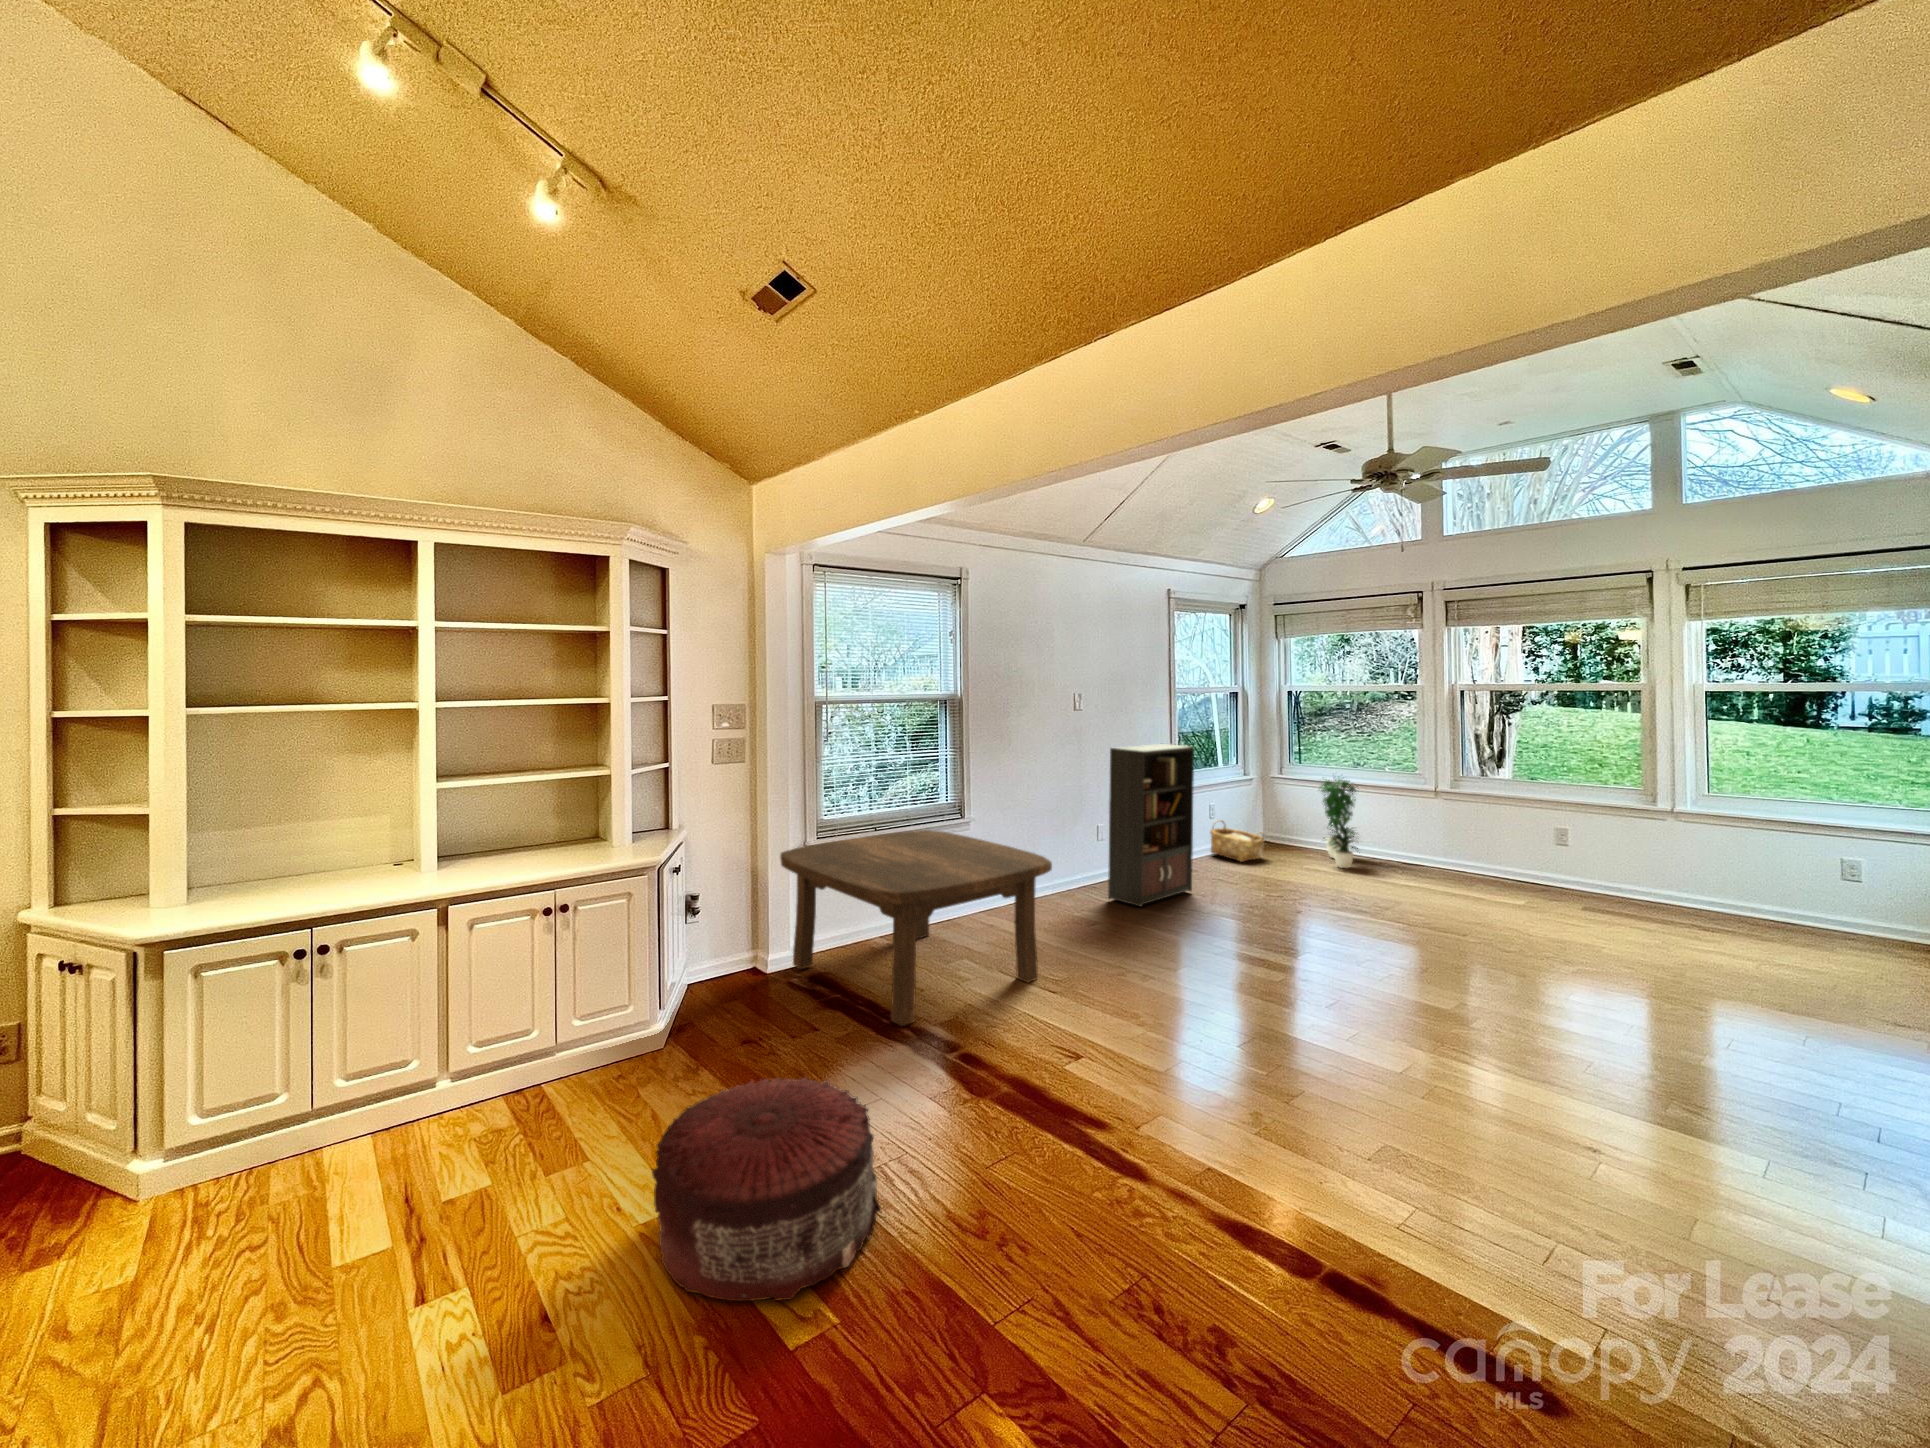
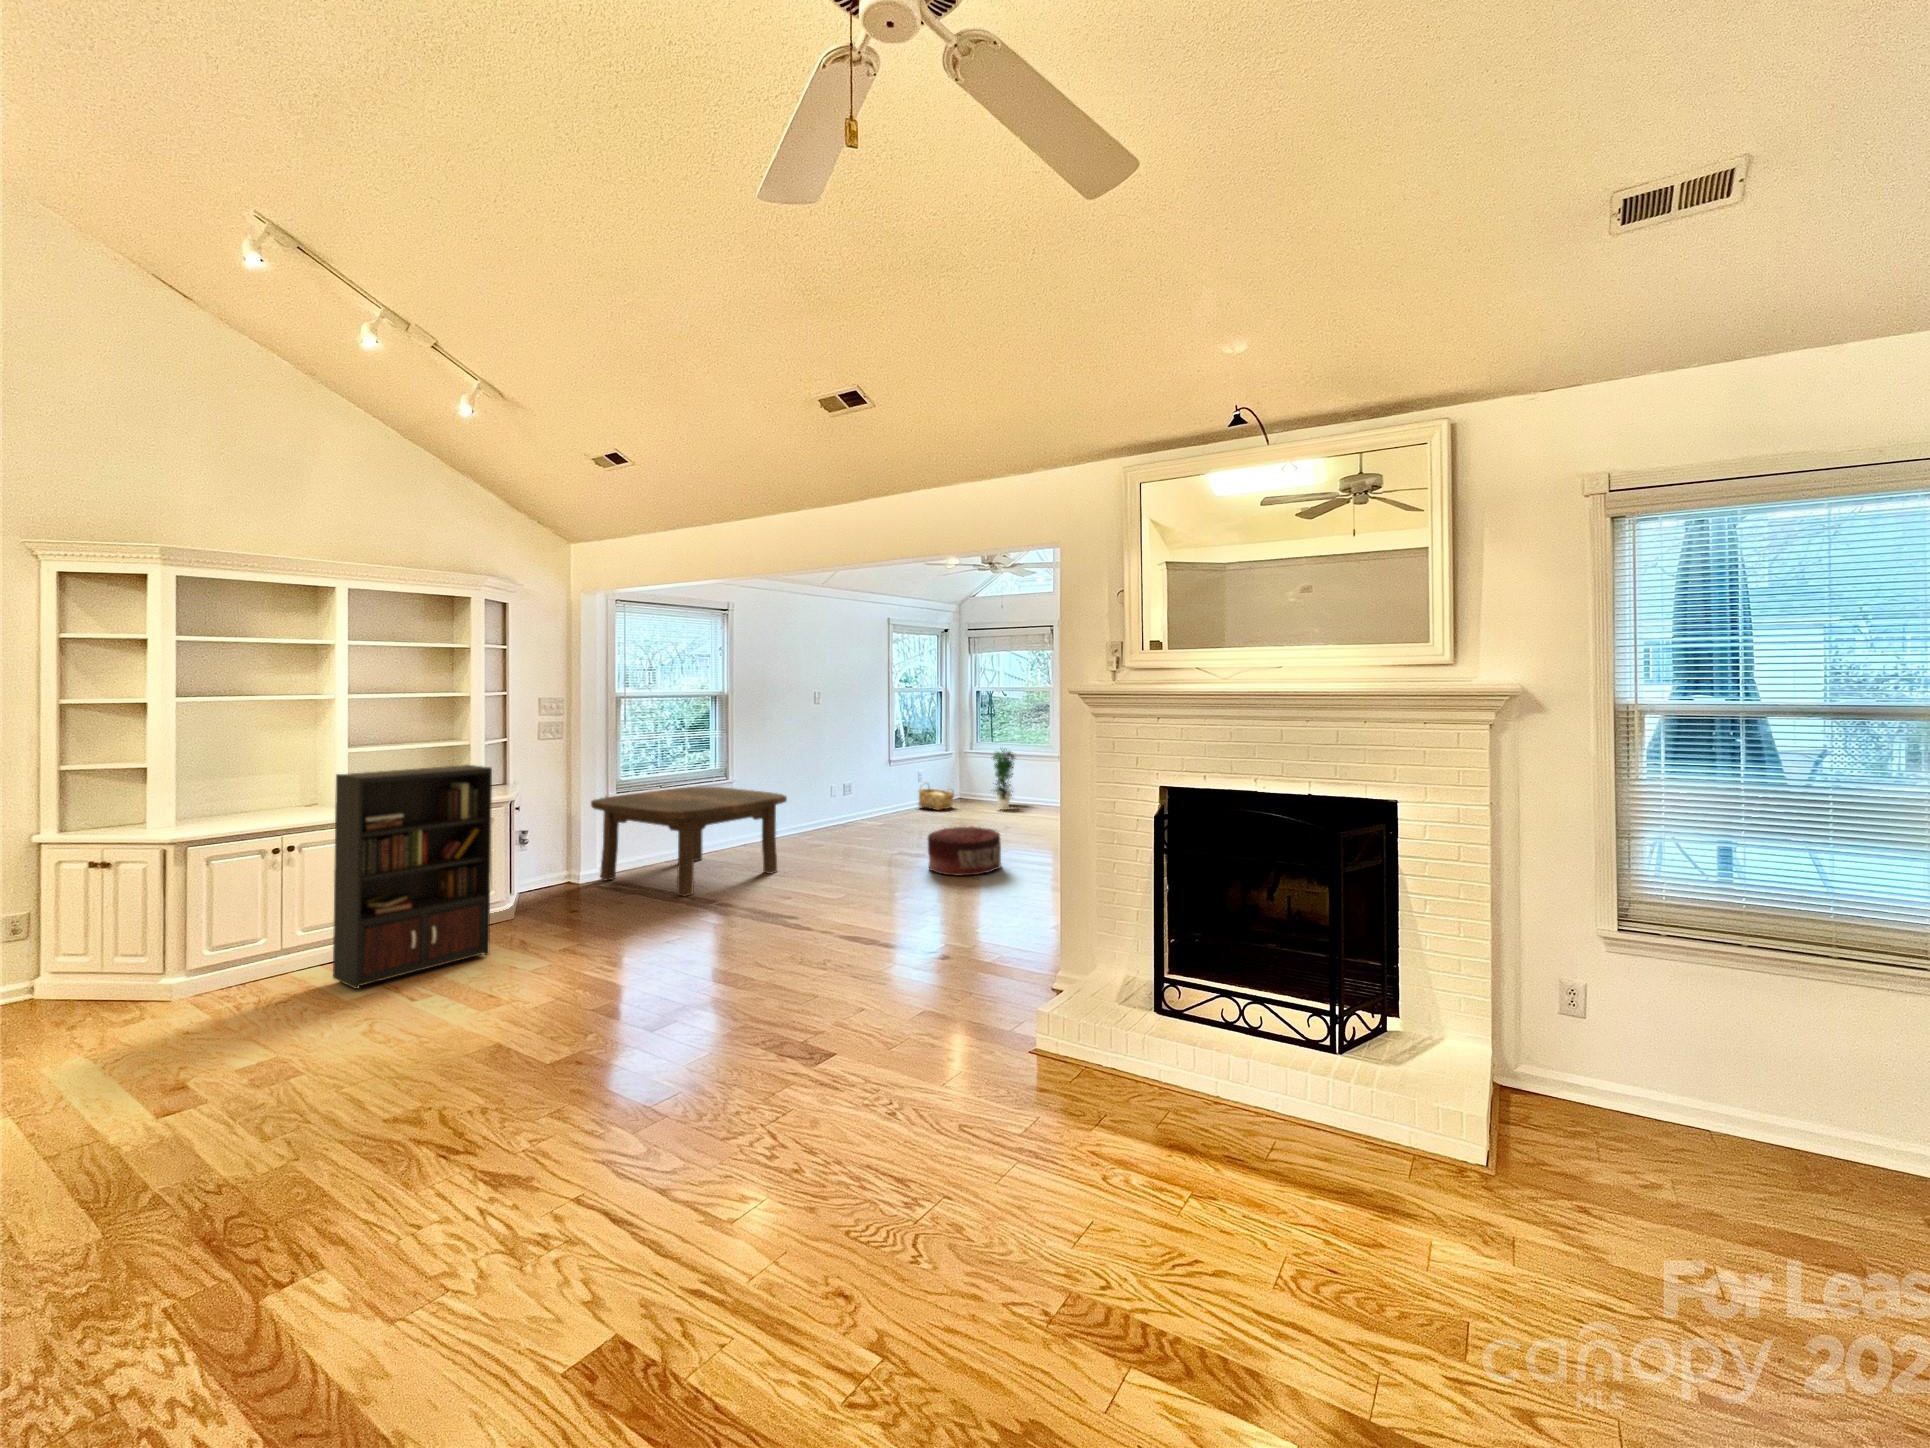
bookcase: present [1108,743,1194,906] -> present [333,765,492,989]
pouf: present [651,1077,881,1301] -> present [928,826,1001,875]

